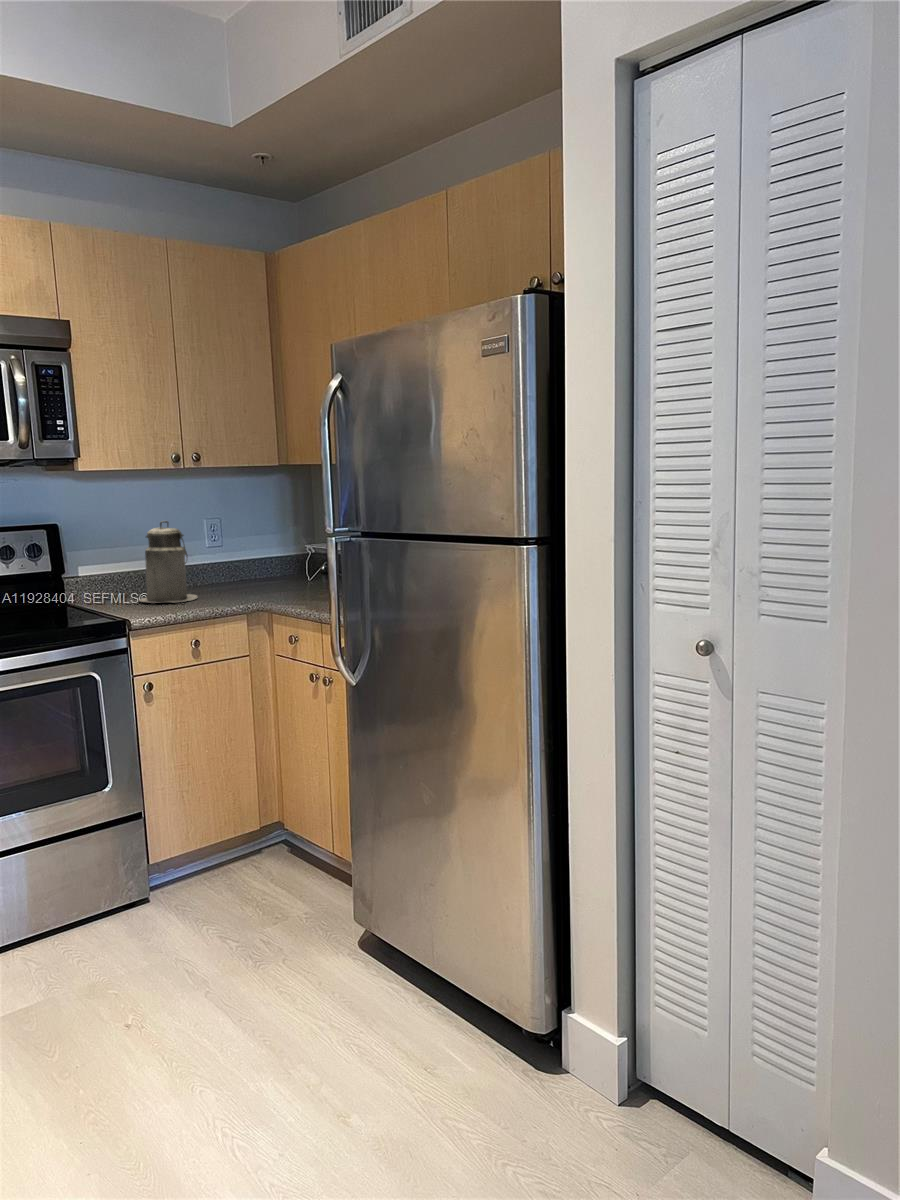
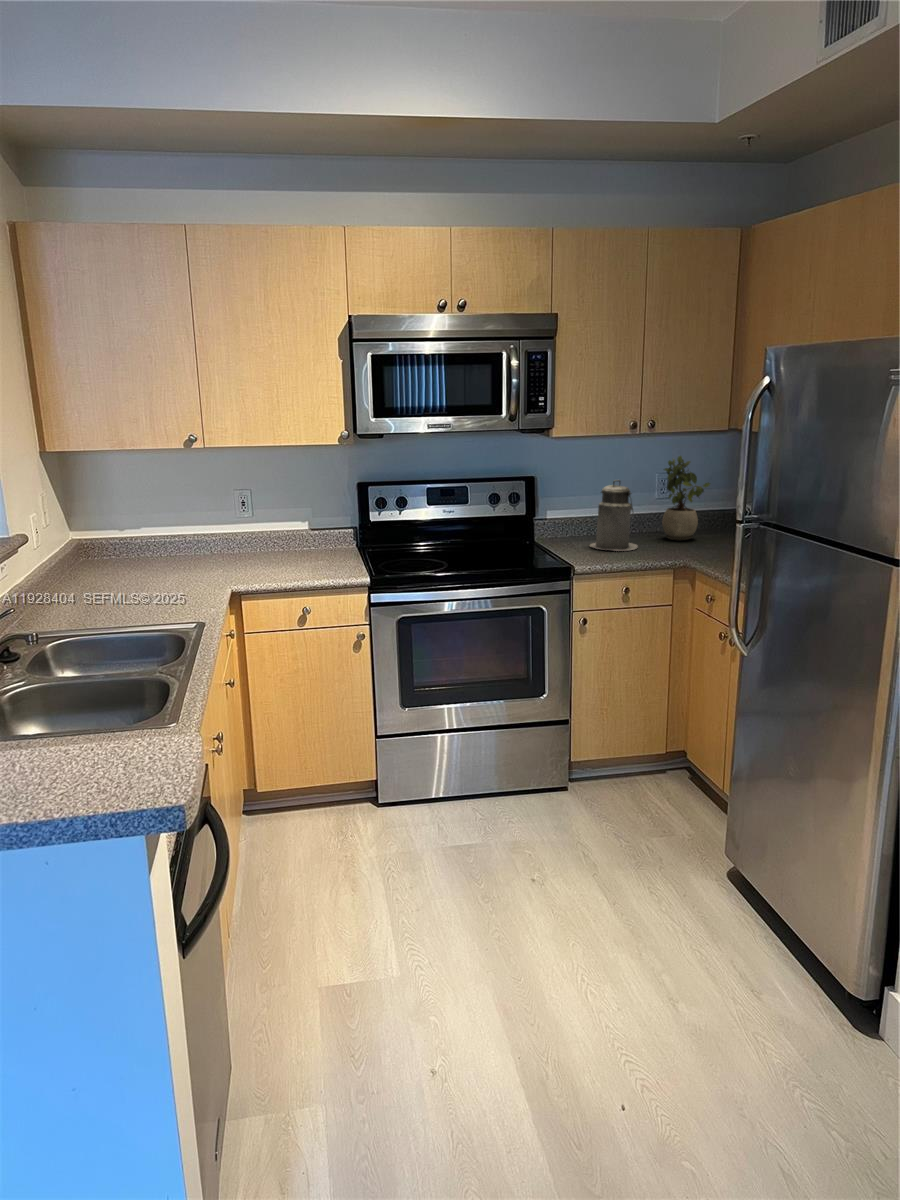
potted plant: none [213,494,269,588] -> present [662,456,710,540]

